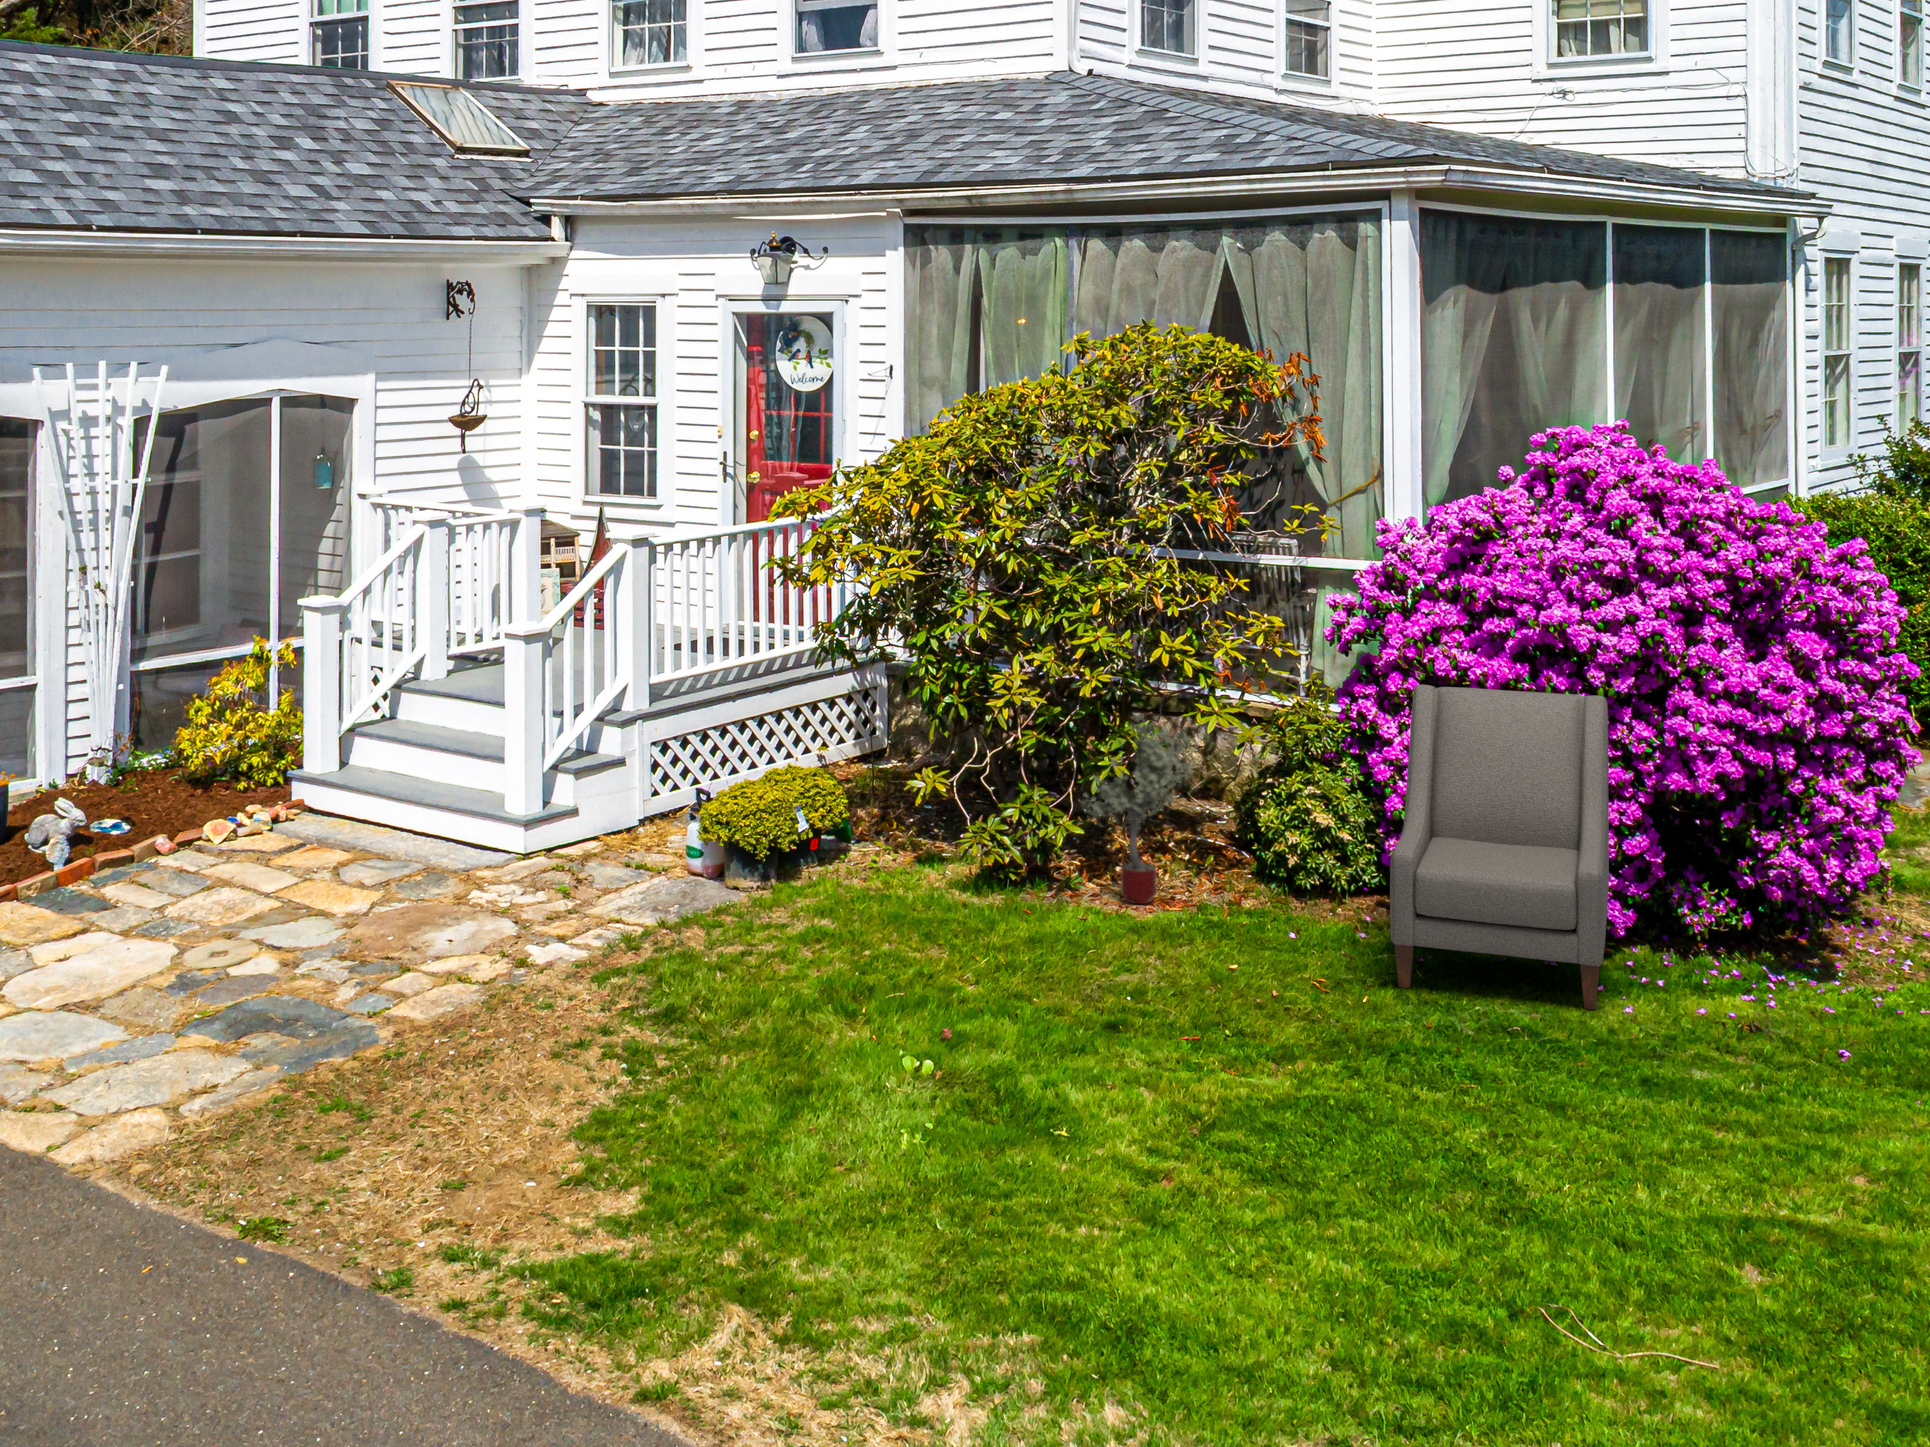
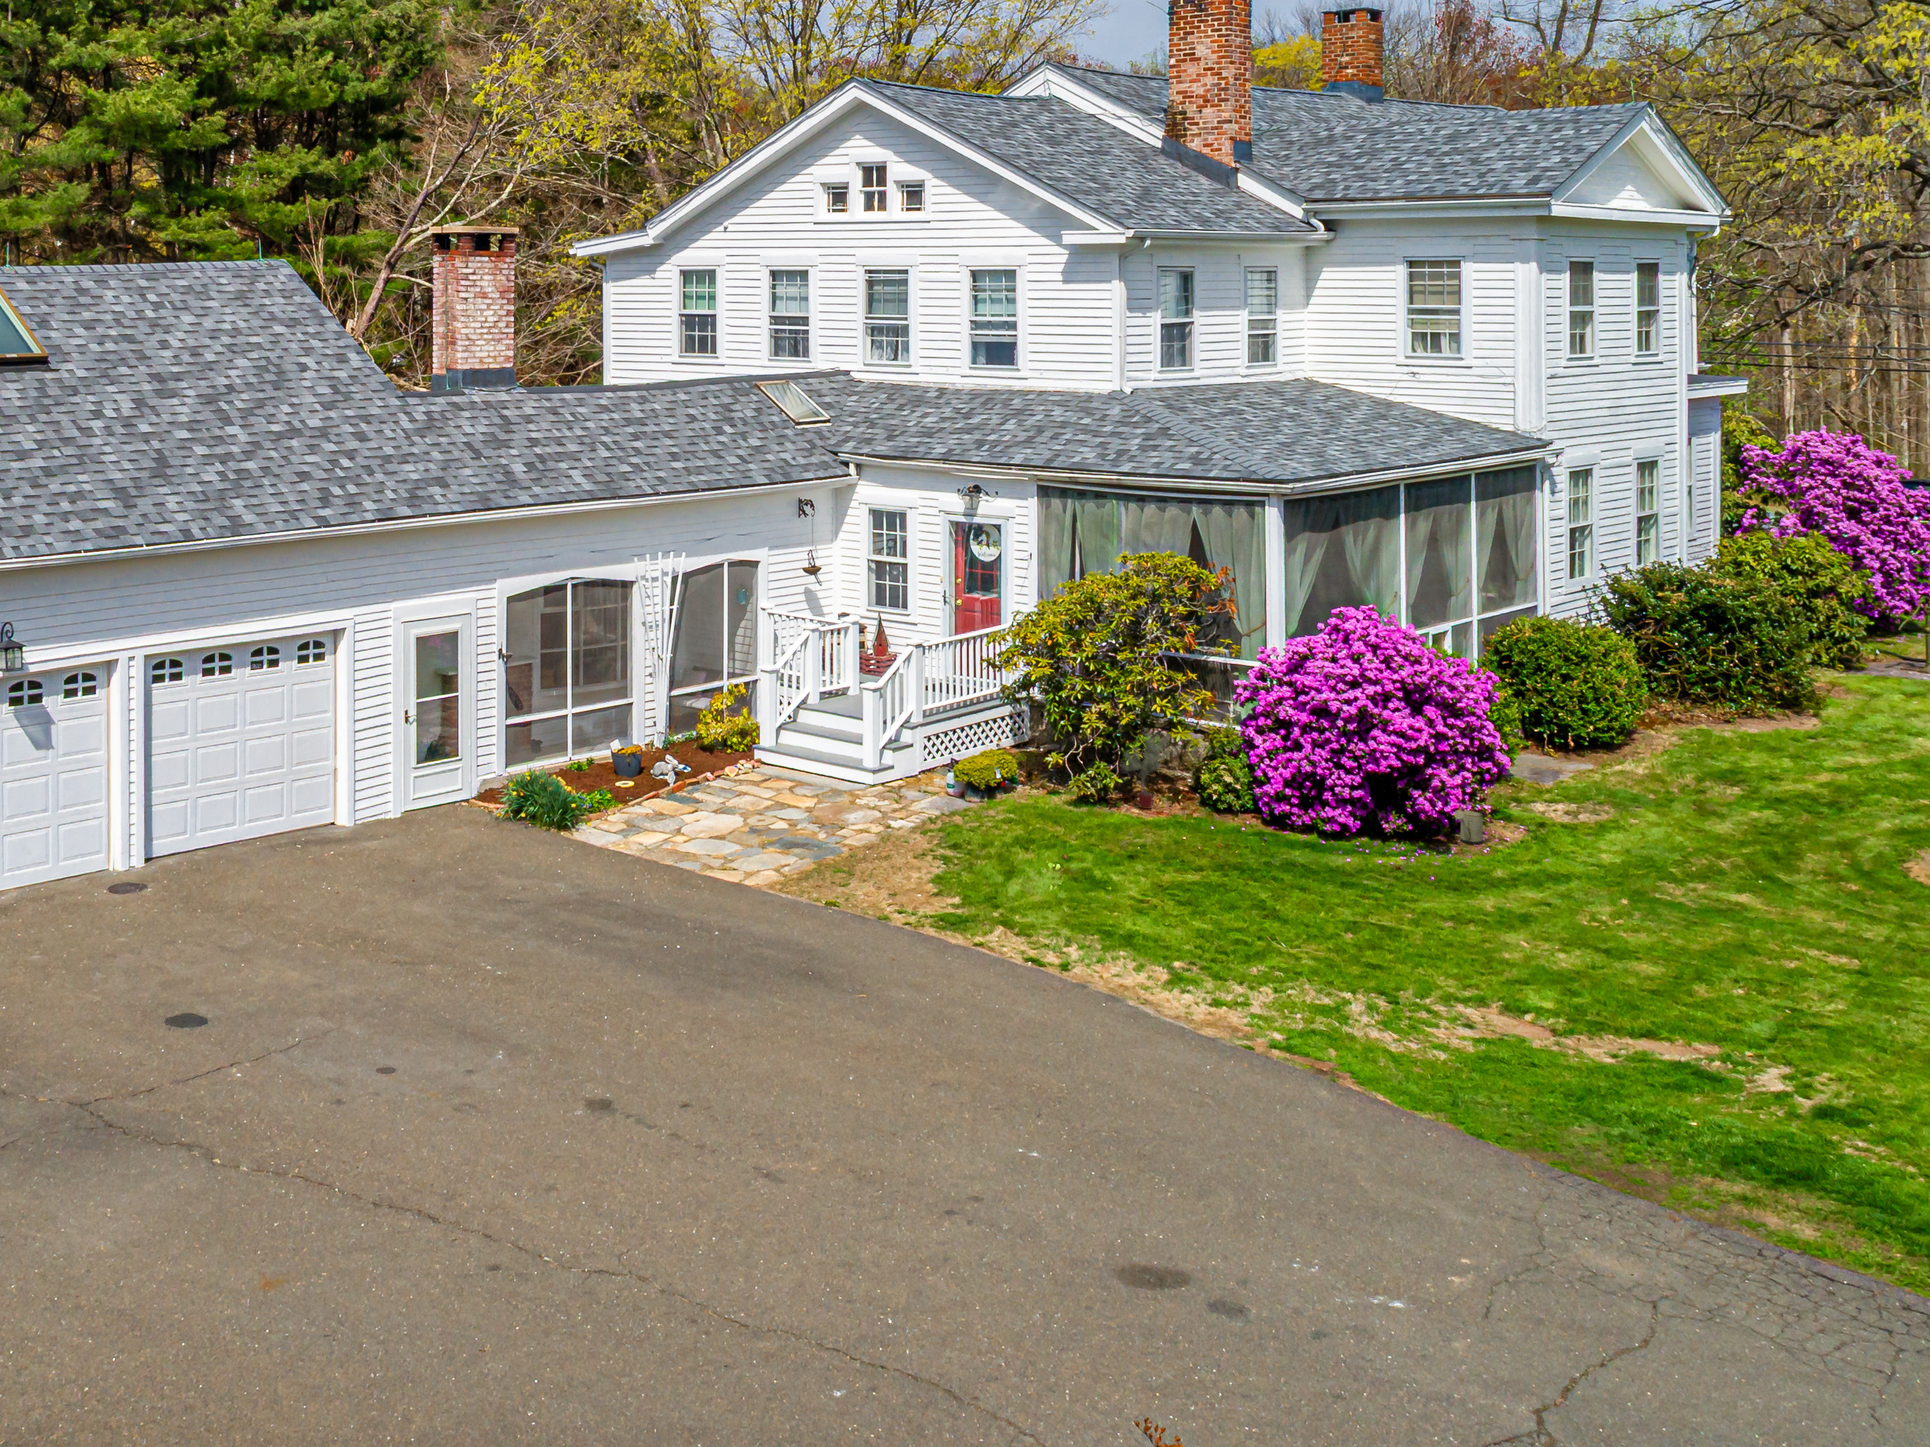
chair: present [1390,685,1609,1010] -> none [1245,723,1345,855]
watering can: none [1862,847,1917,950] -> present [1454,809,1483,844]

